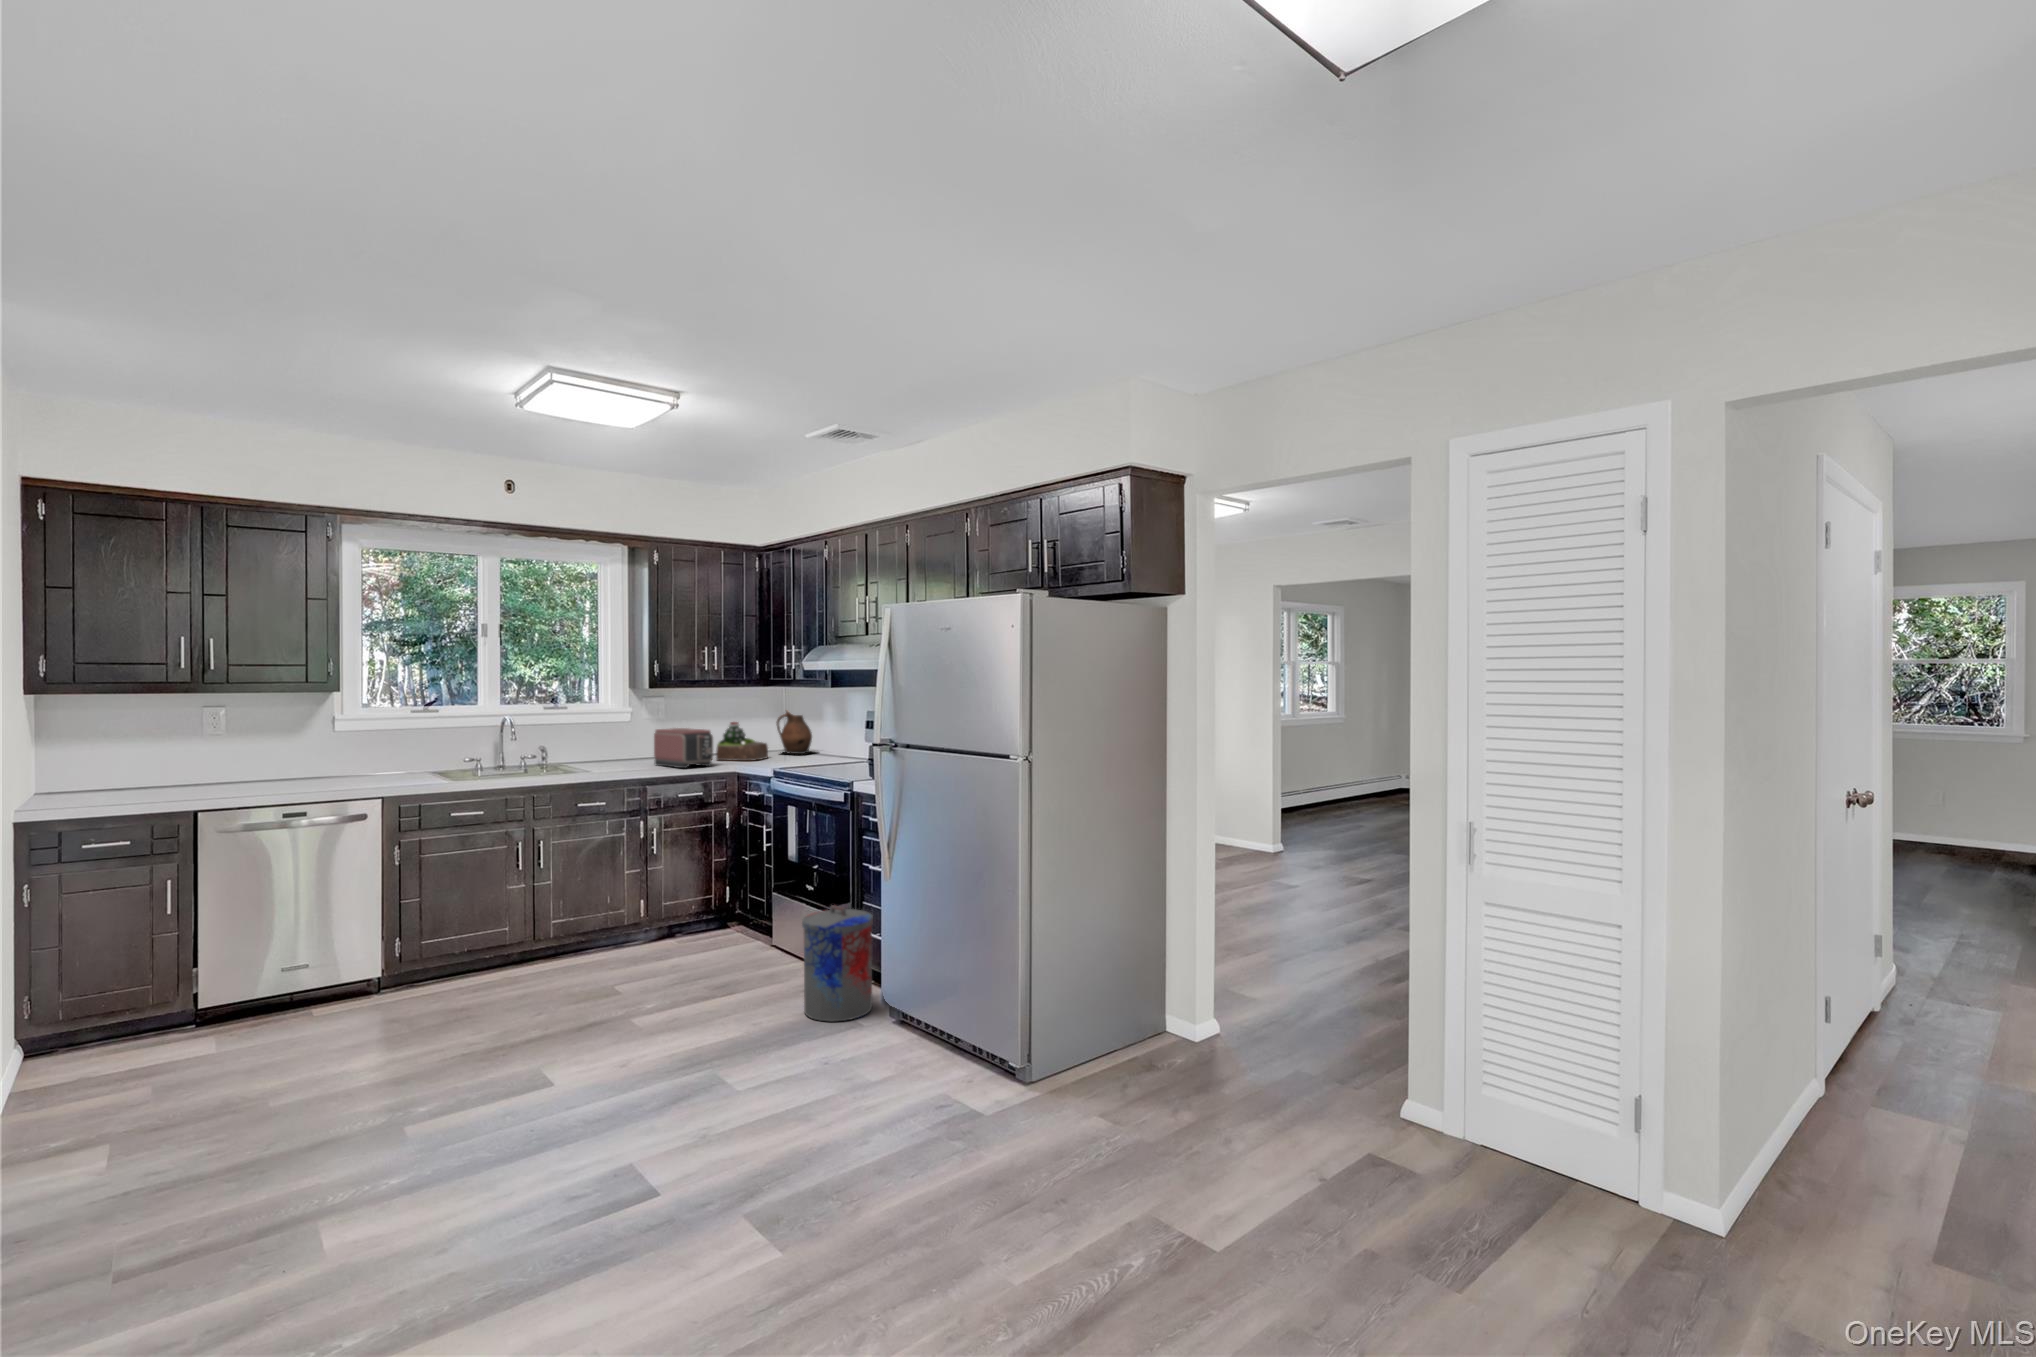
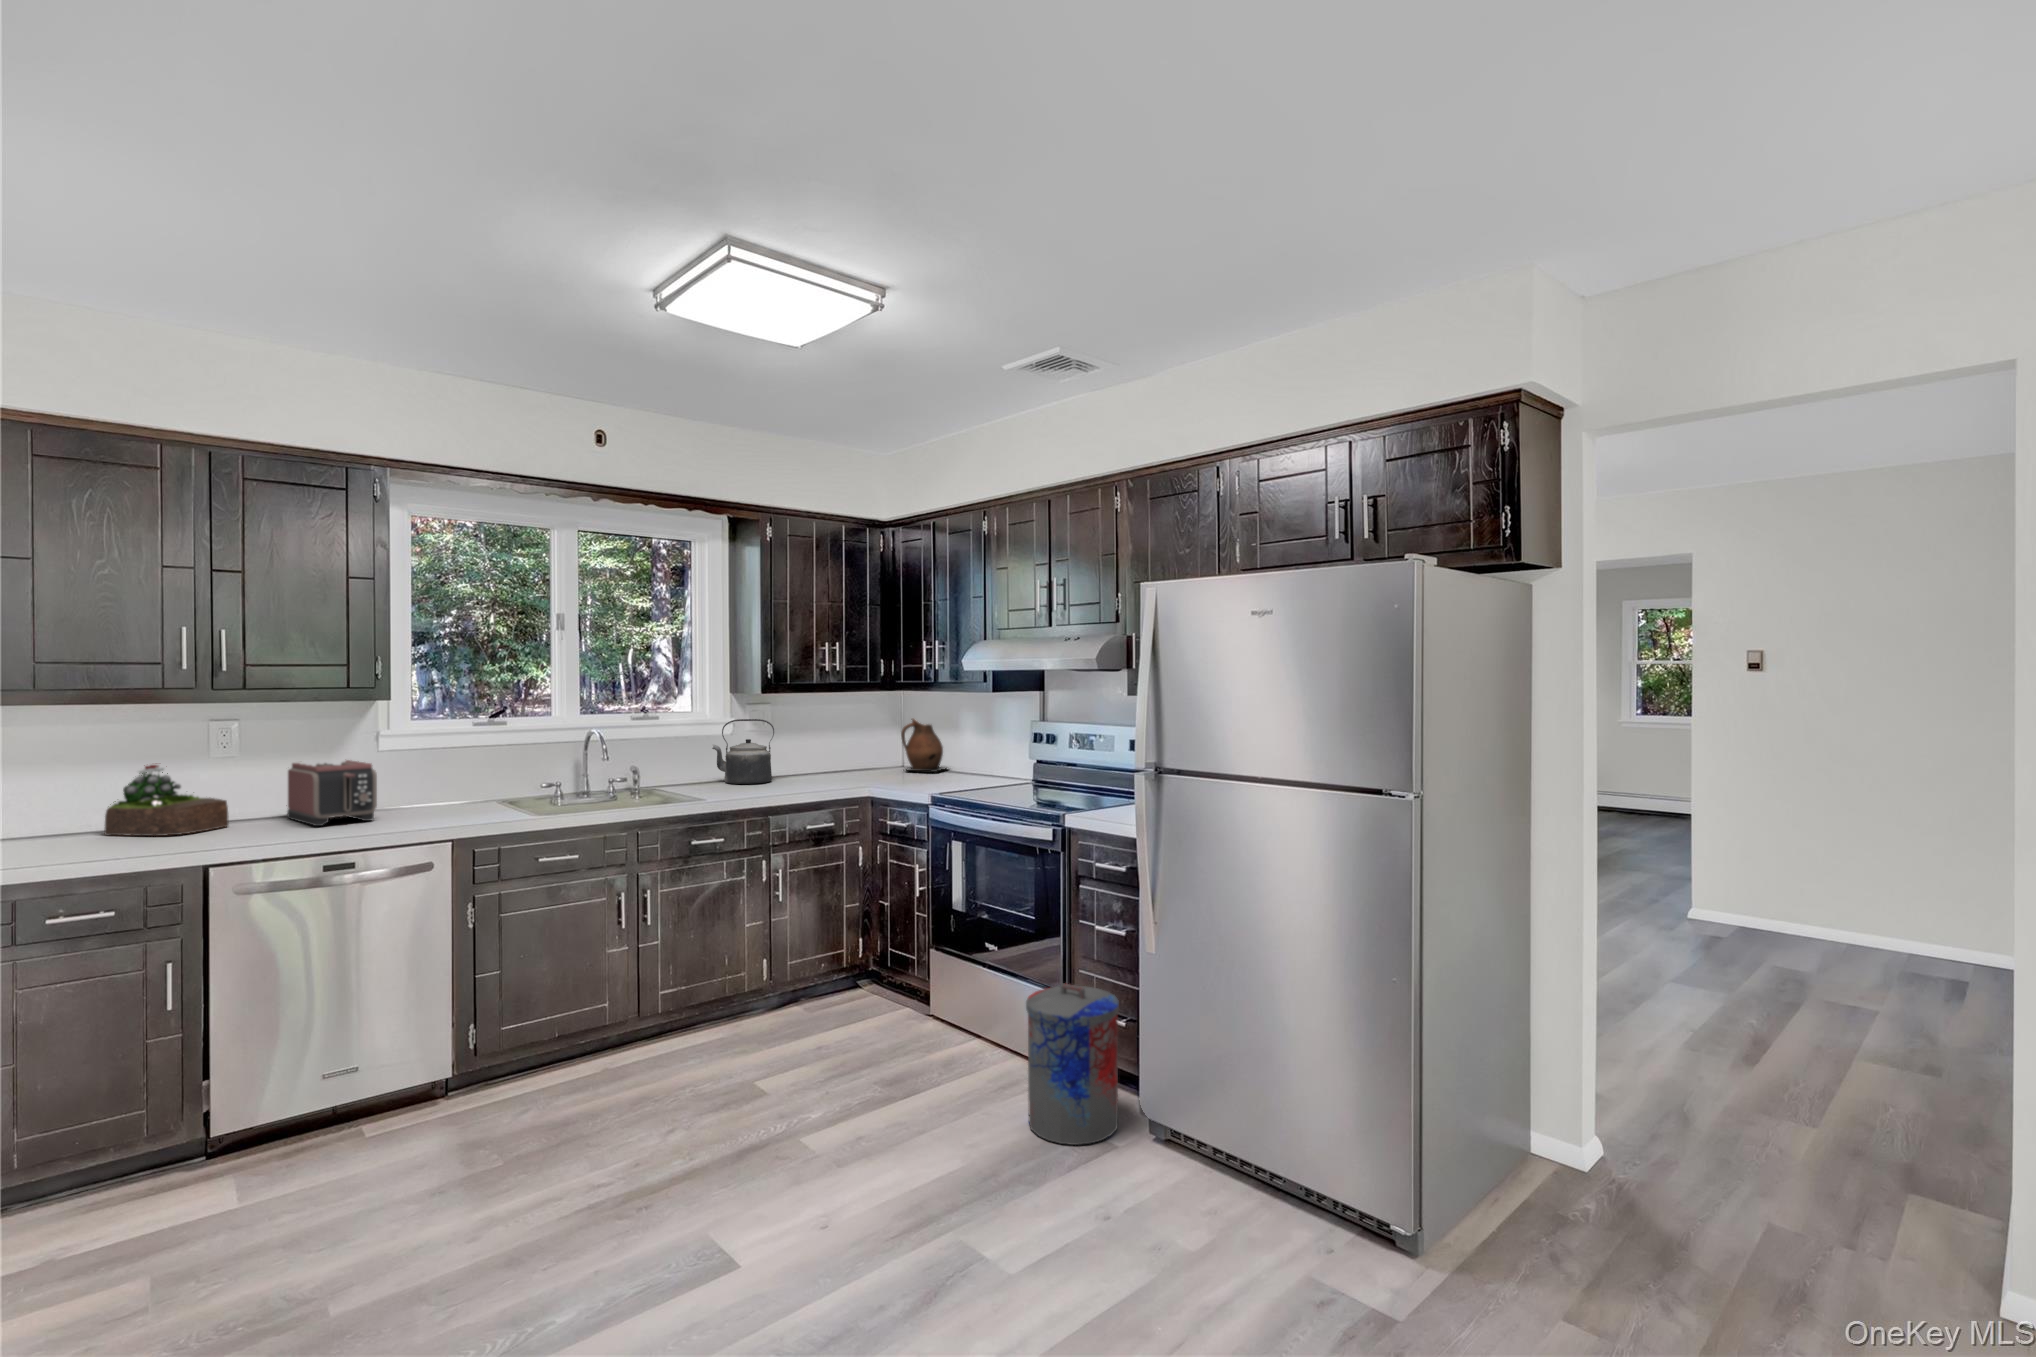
kettle: none [611,710,663,762] -> present [712,719,774,784]
succulent plant: present [716,722,768,761] -> present [105,765,229,836]
toaster: present [654,728,713,768] -> present [287,760,377,826]

